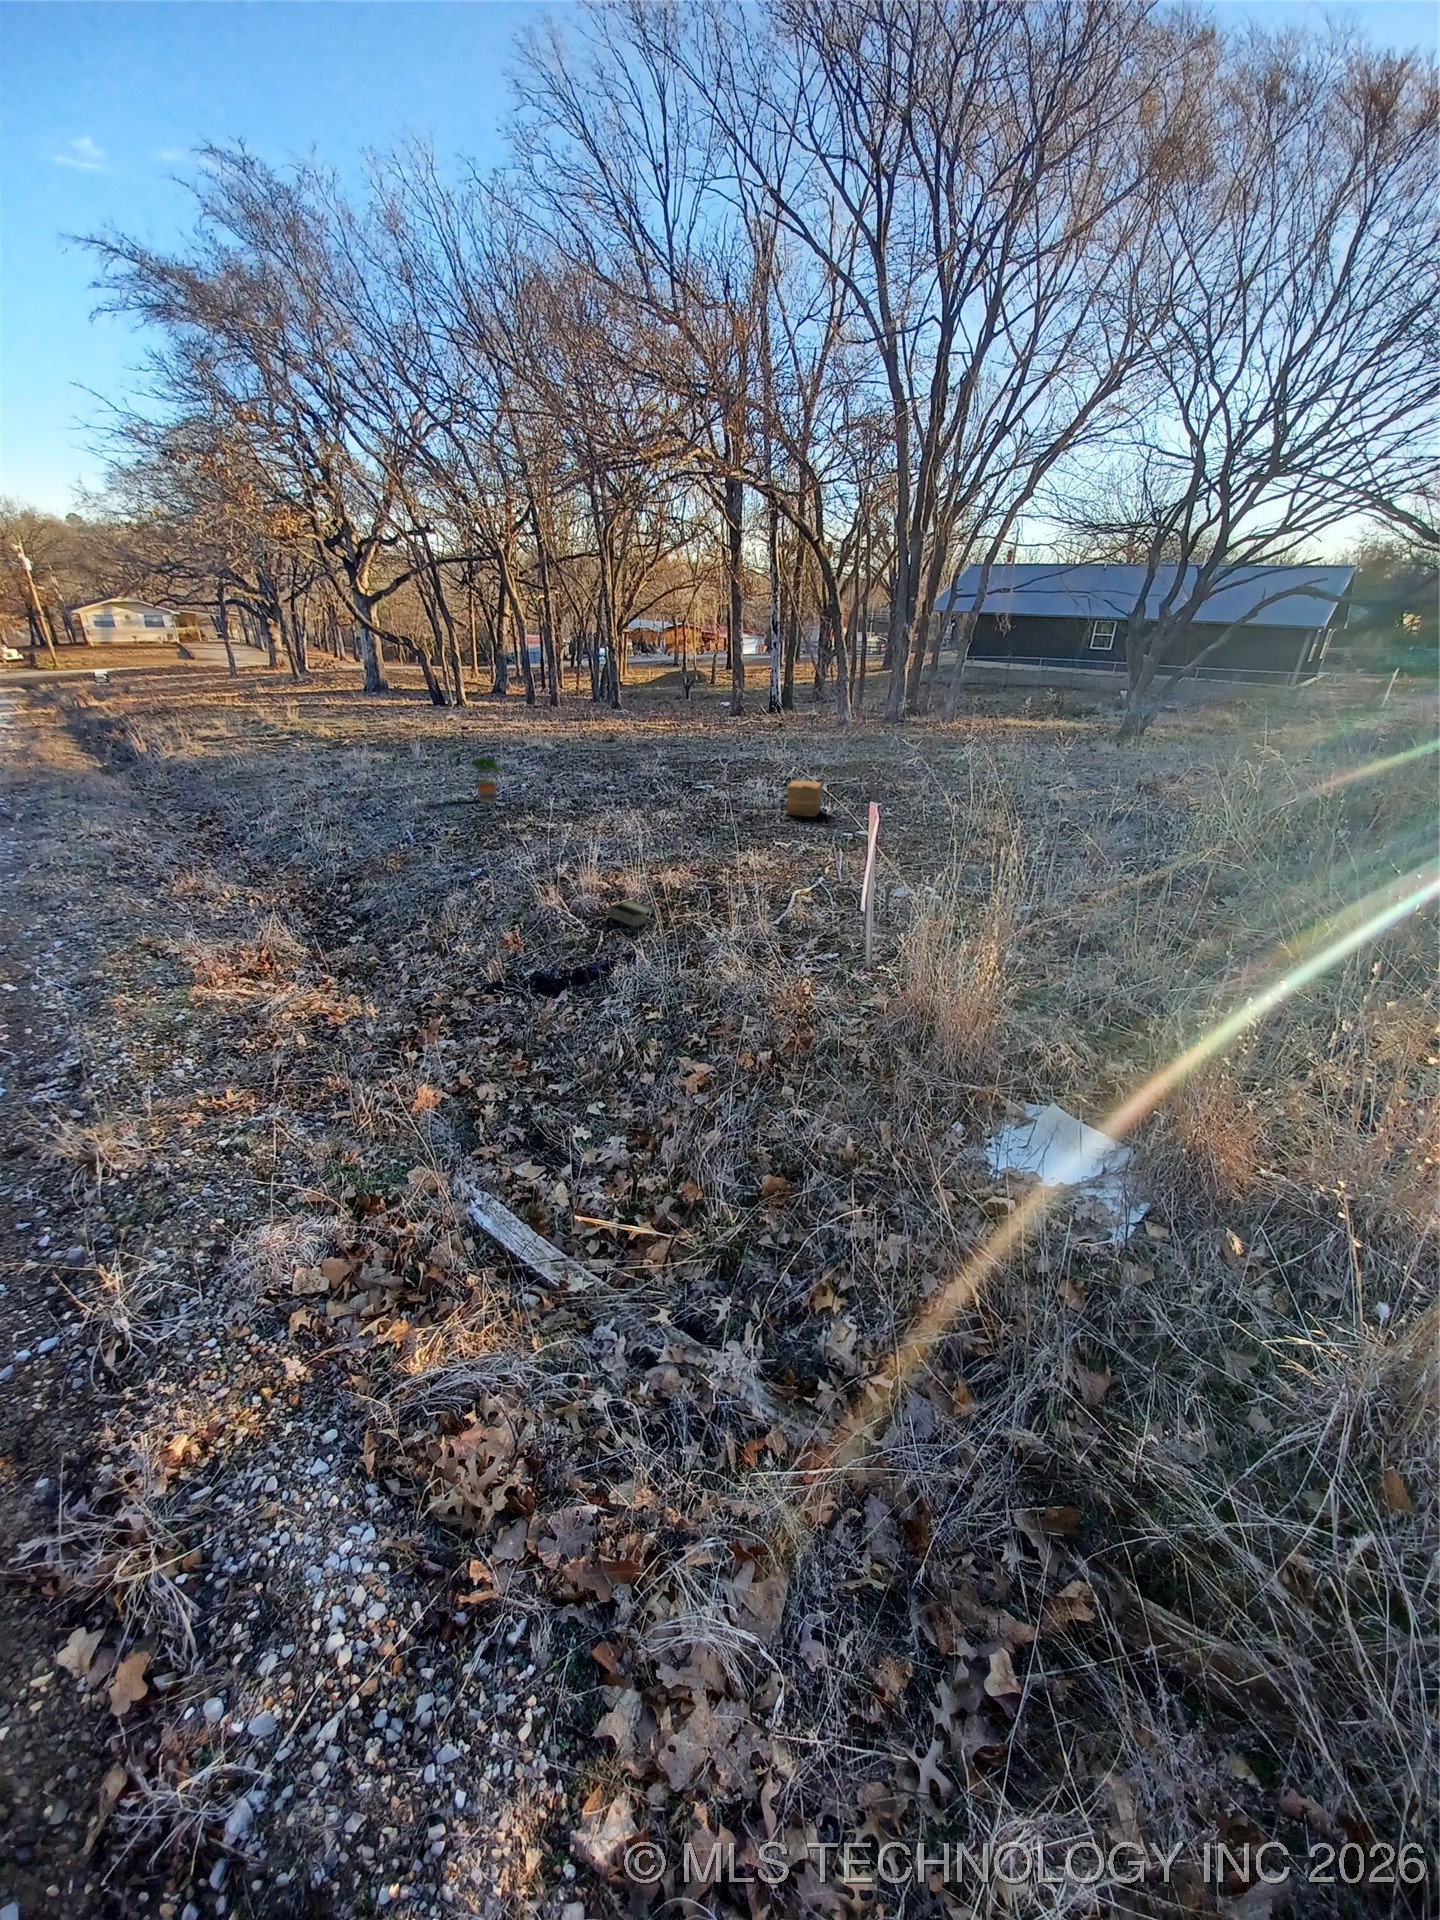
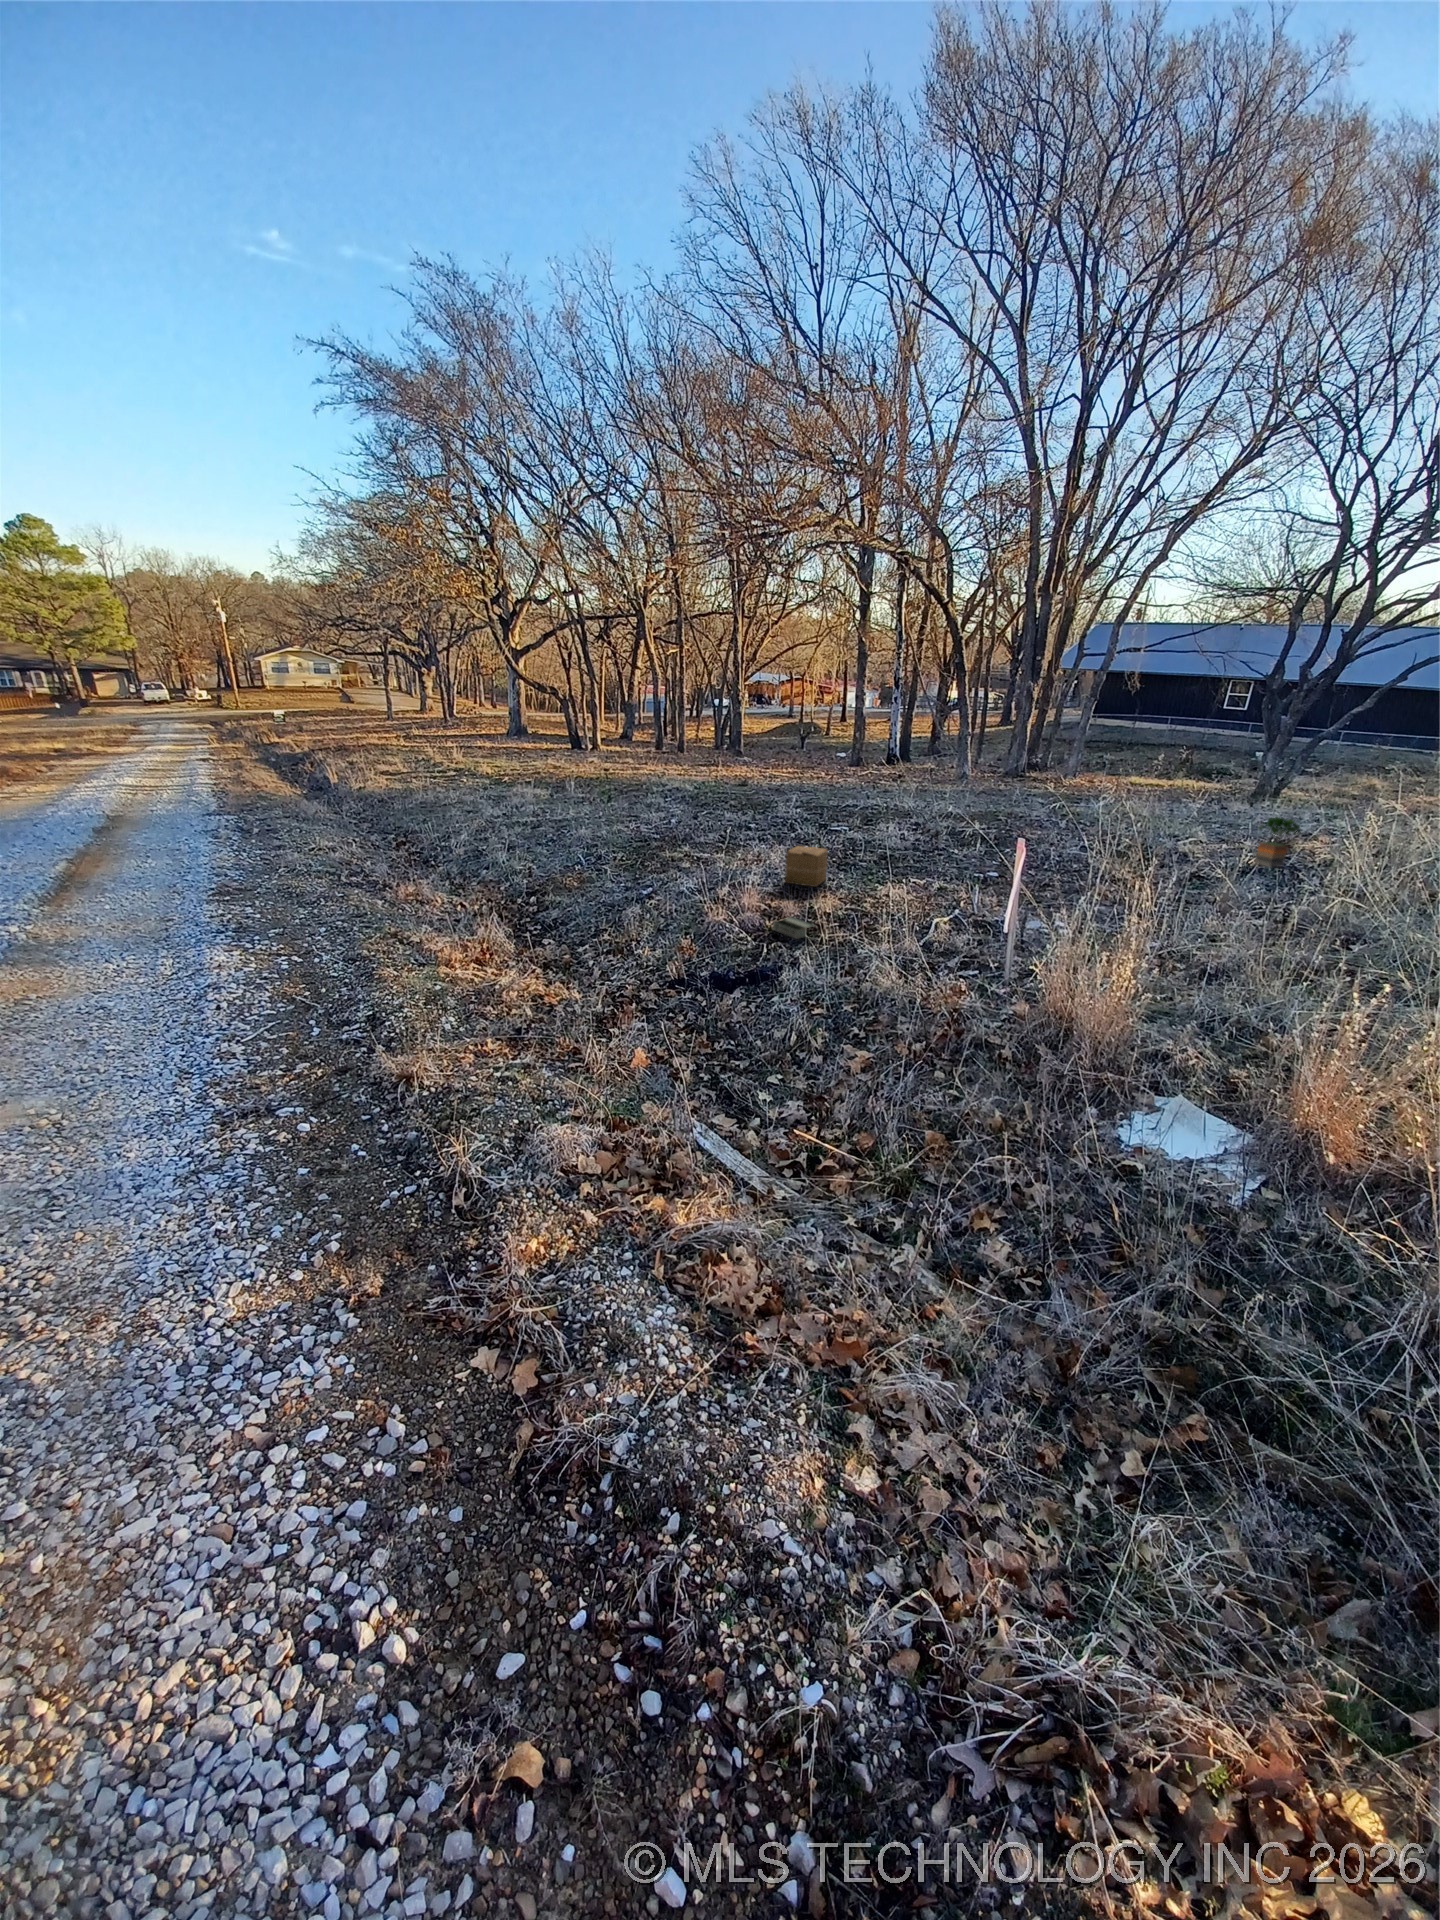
potted tree: present [471,758,500,803] -> present [1254,818,1301,867]
cardboard box: present [786,781,822,817] -> present [785,846,828,887]

